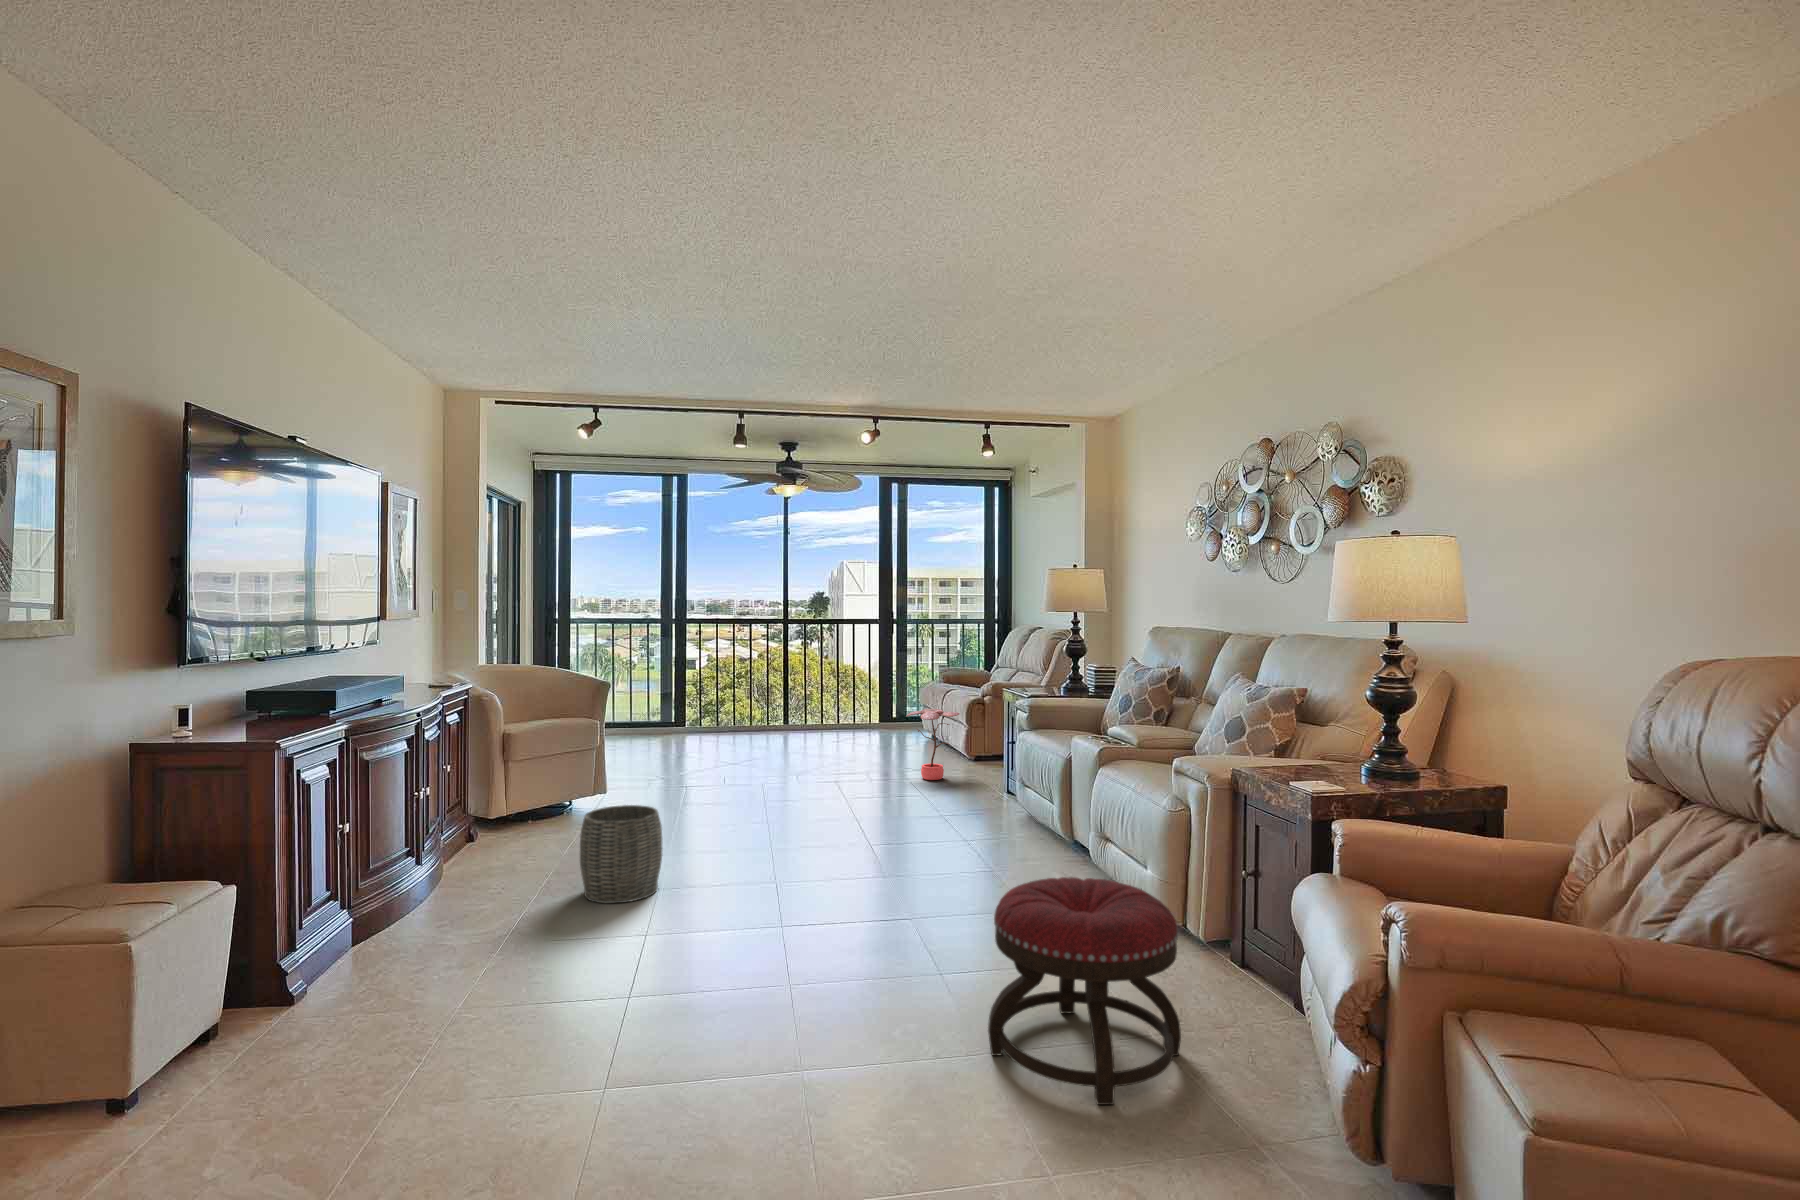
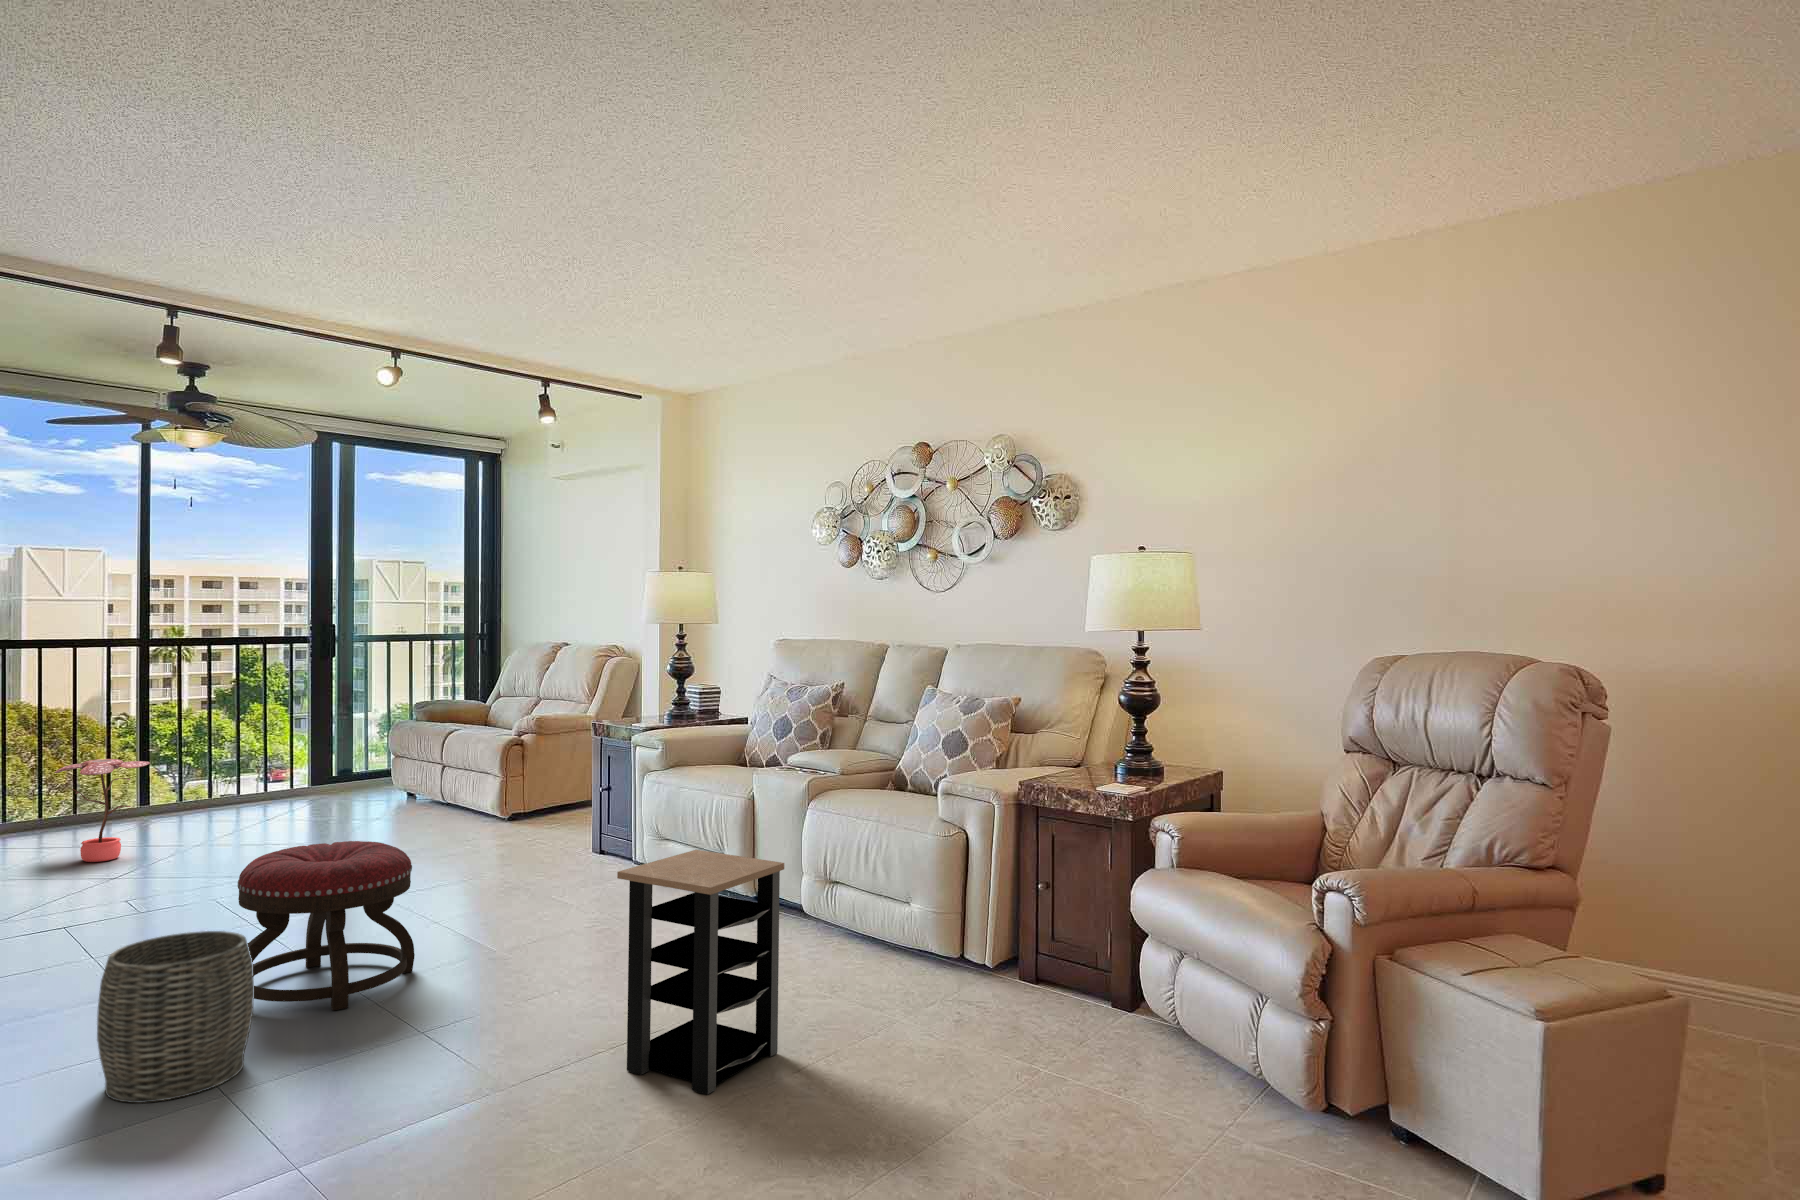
potted plant: present [906,709,959,780] -> present [54,759,150,862]
side table: none [831,794,952,983] -> present [617,850,784,1094]
ottoman: present [988,877,1181,1105] -> present [238,841,414,1011]

